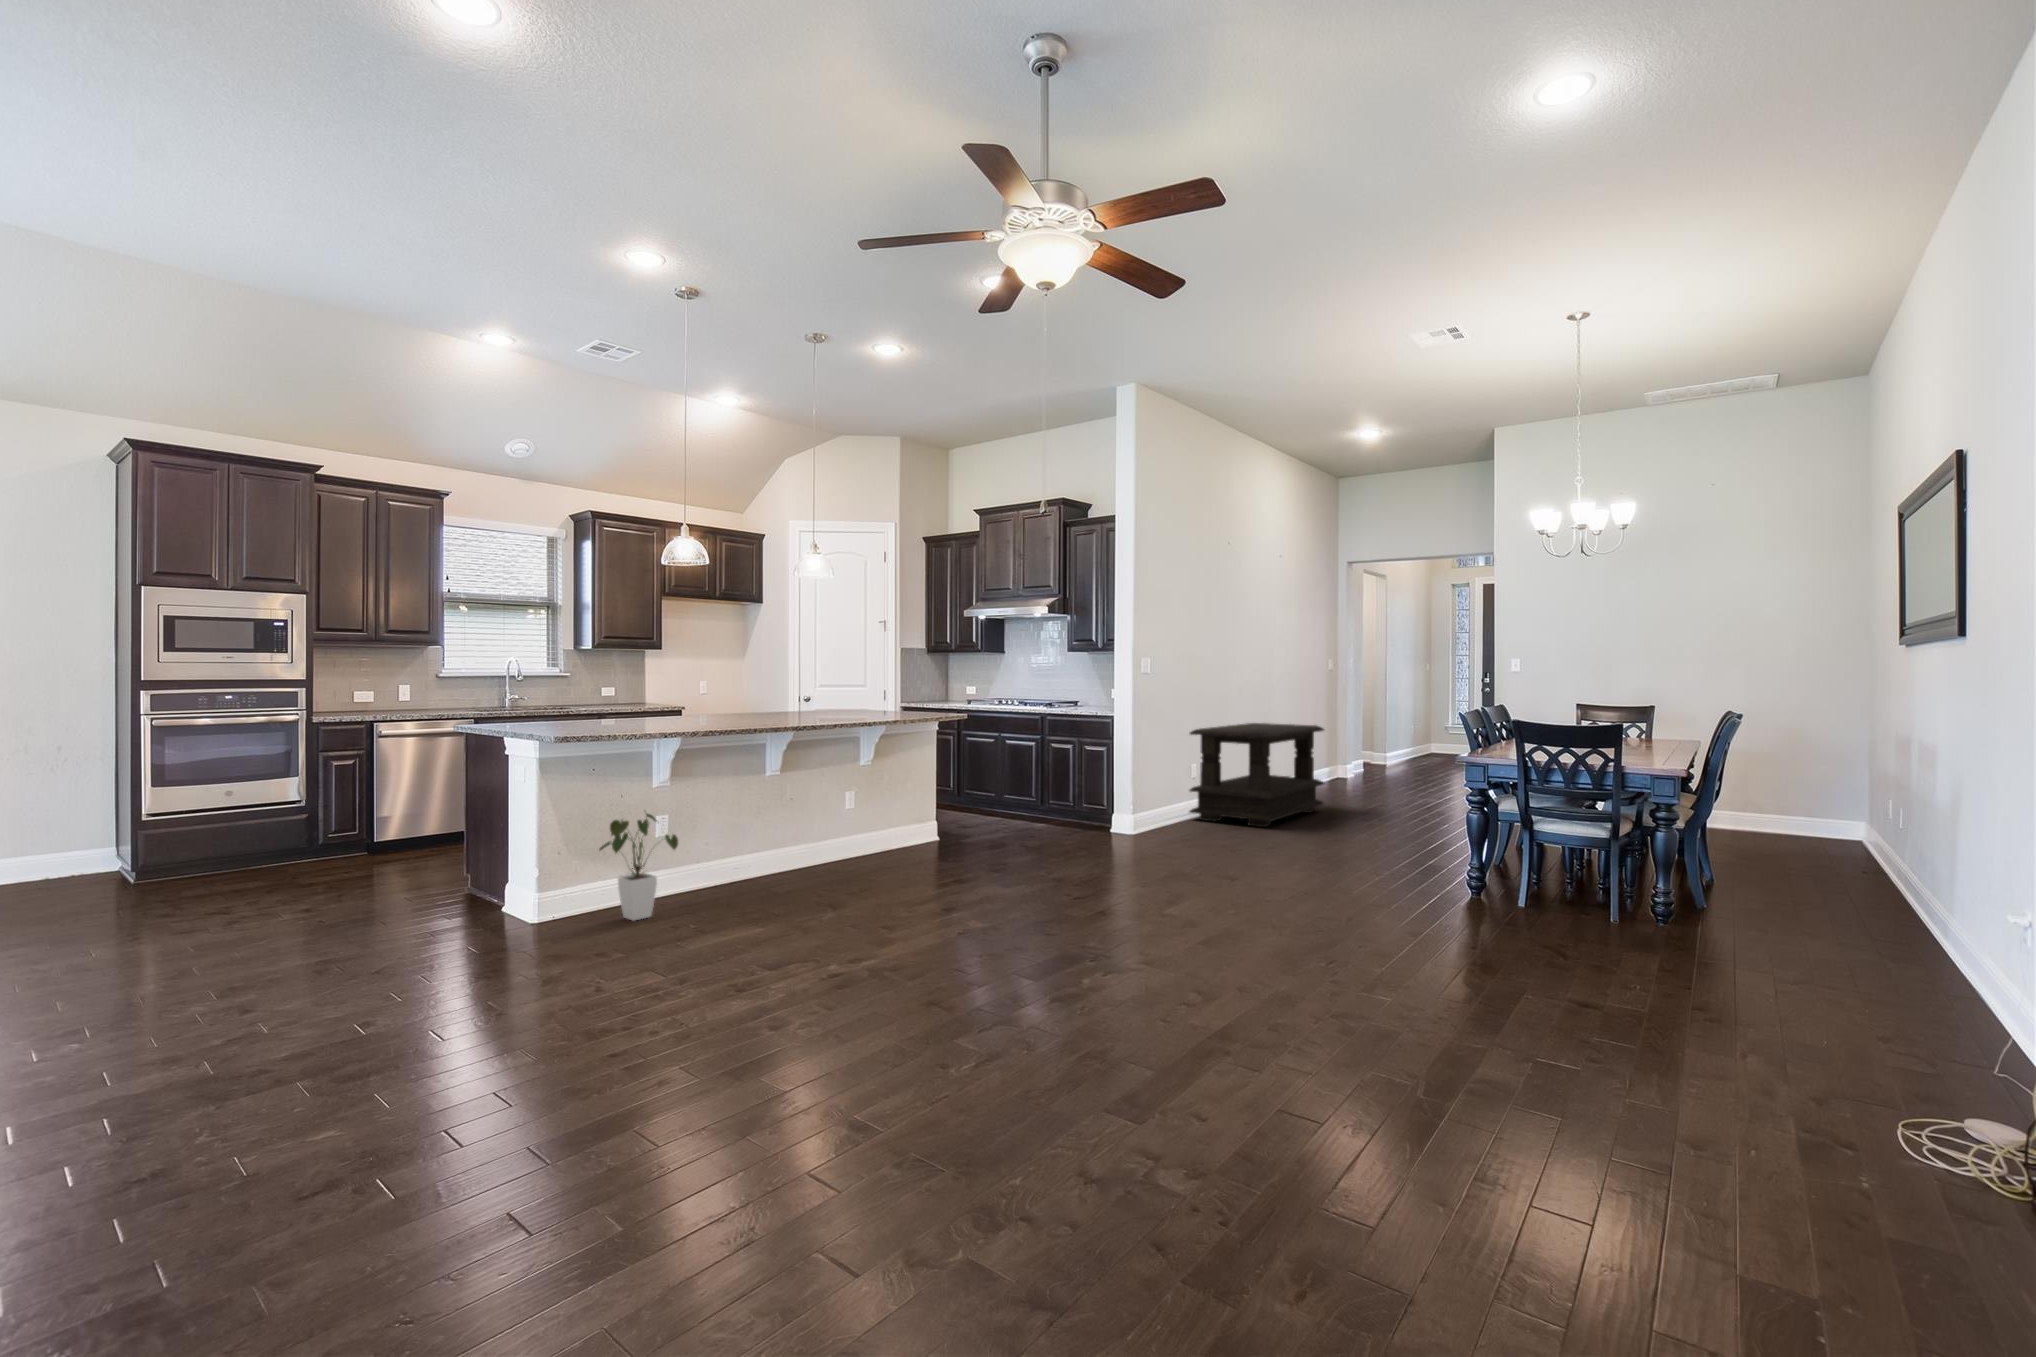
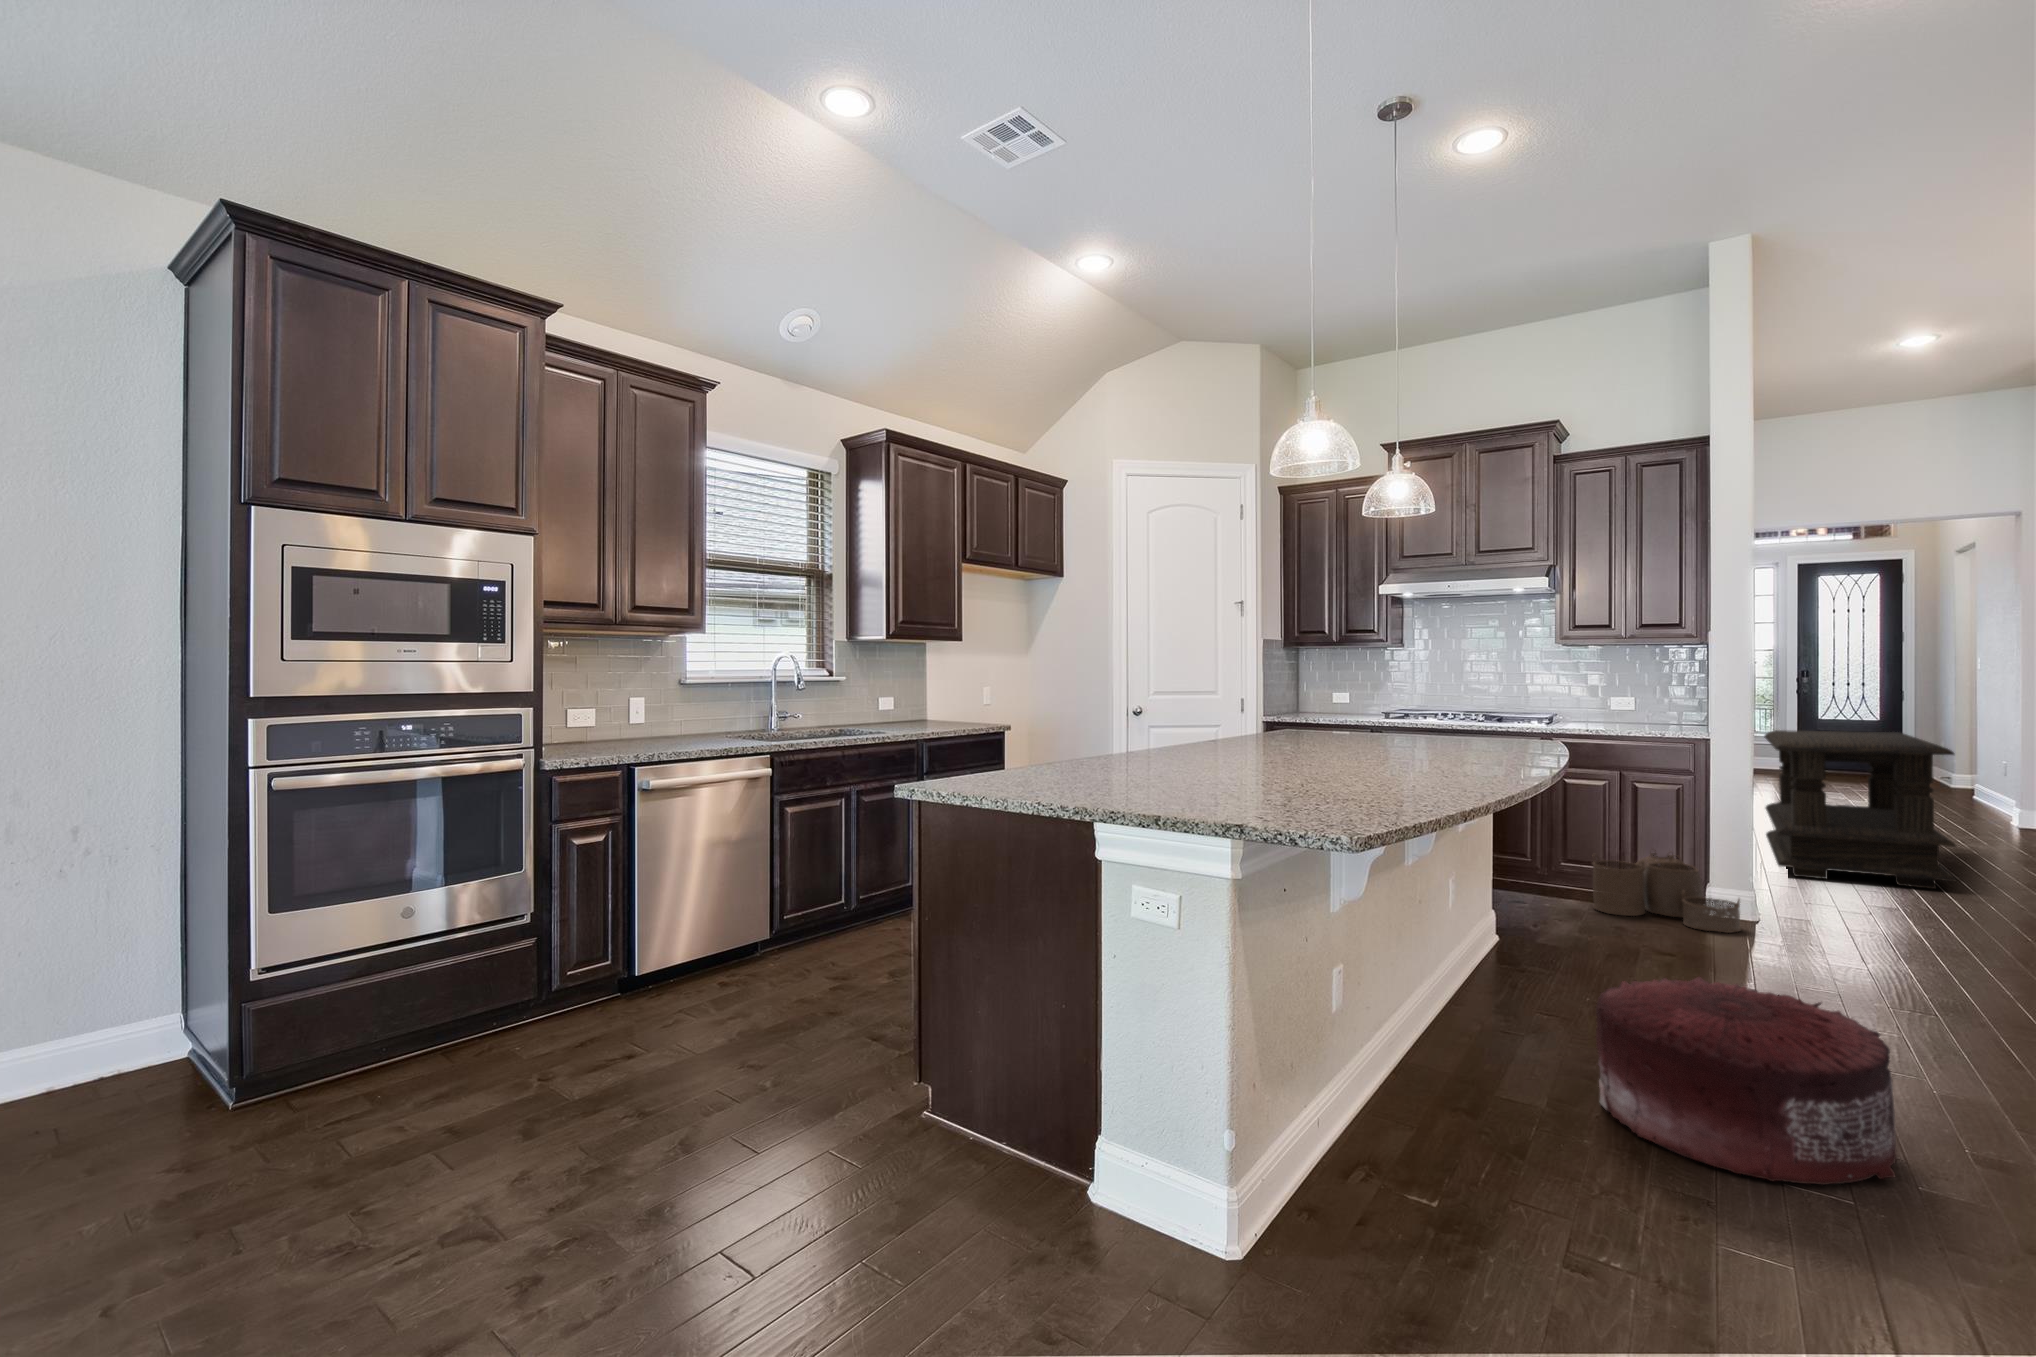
woven basket: none [1015,795,1092,843] -> present [1592,853,1740,933]
house plant: present [599,813,678,921] -> none [1360,956,1585,1234]
pouf: none [765,836,887,913] -> present [1596,977,1896,1185]

